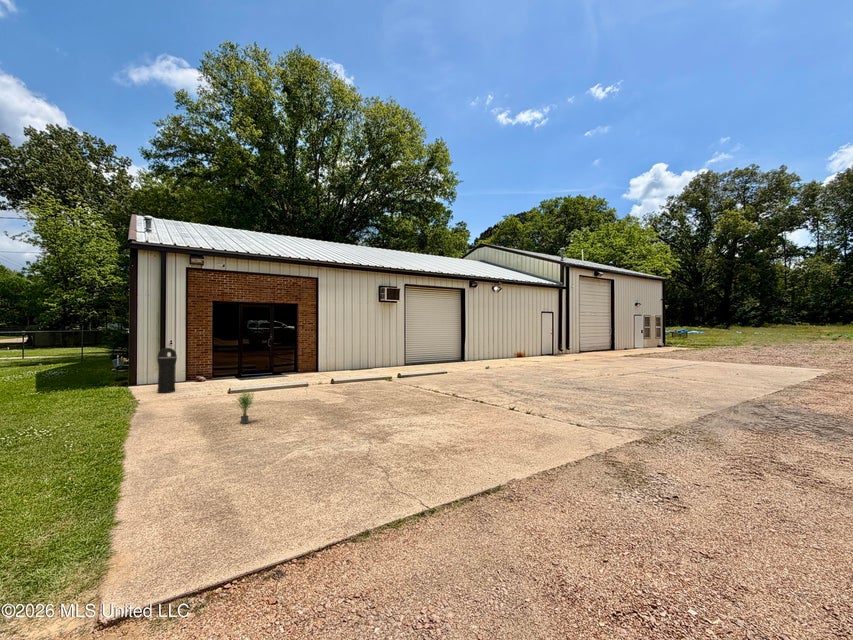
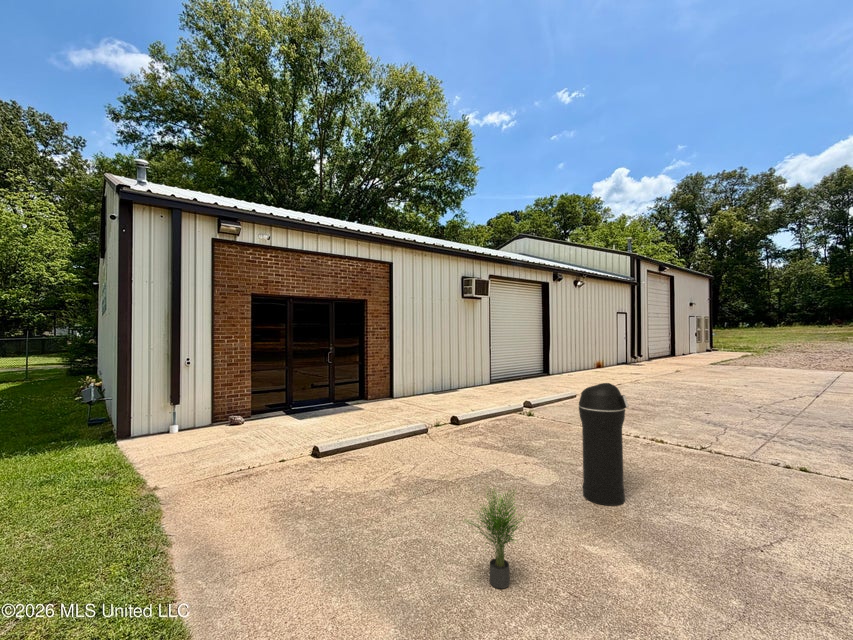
trash can: present [157,348,177,393] -> present [579,383,629,506]

